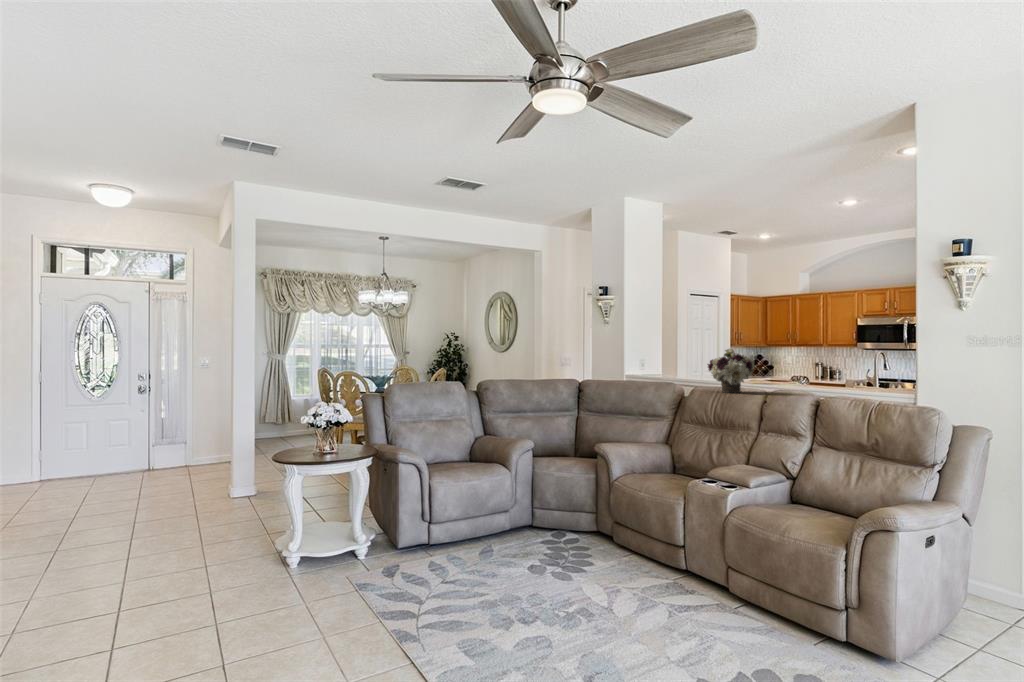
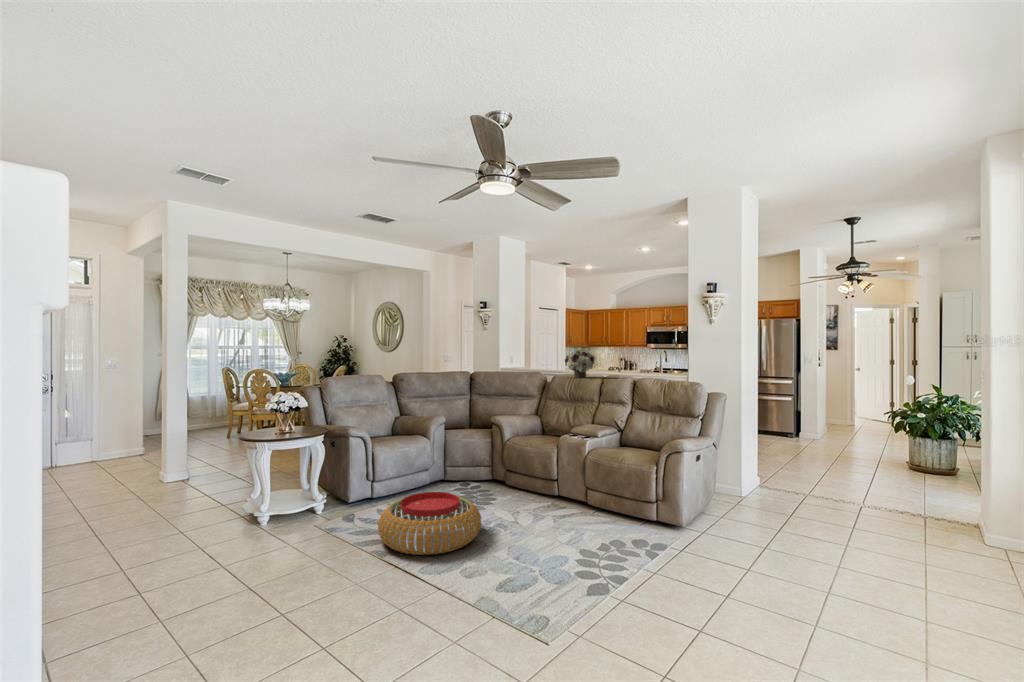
pouf: none [405,551,552,651] -> present [378,492,481,555]

